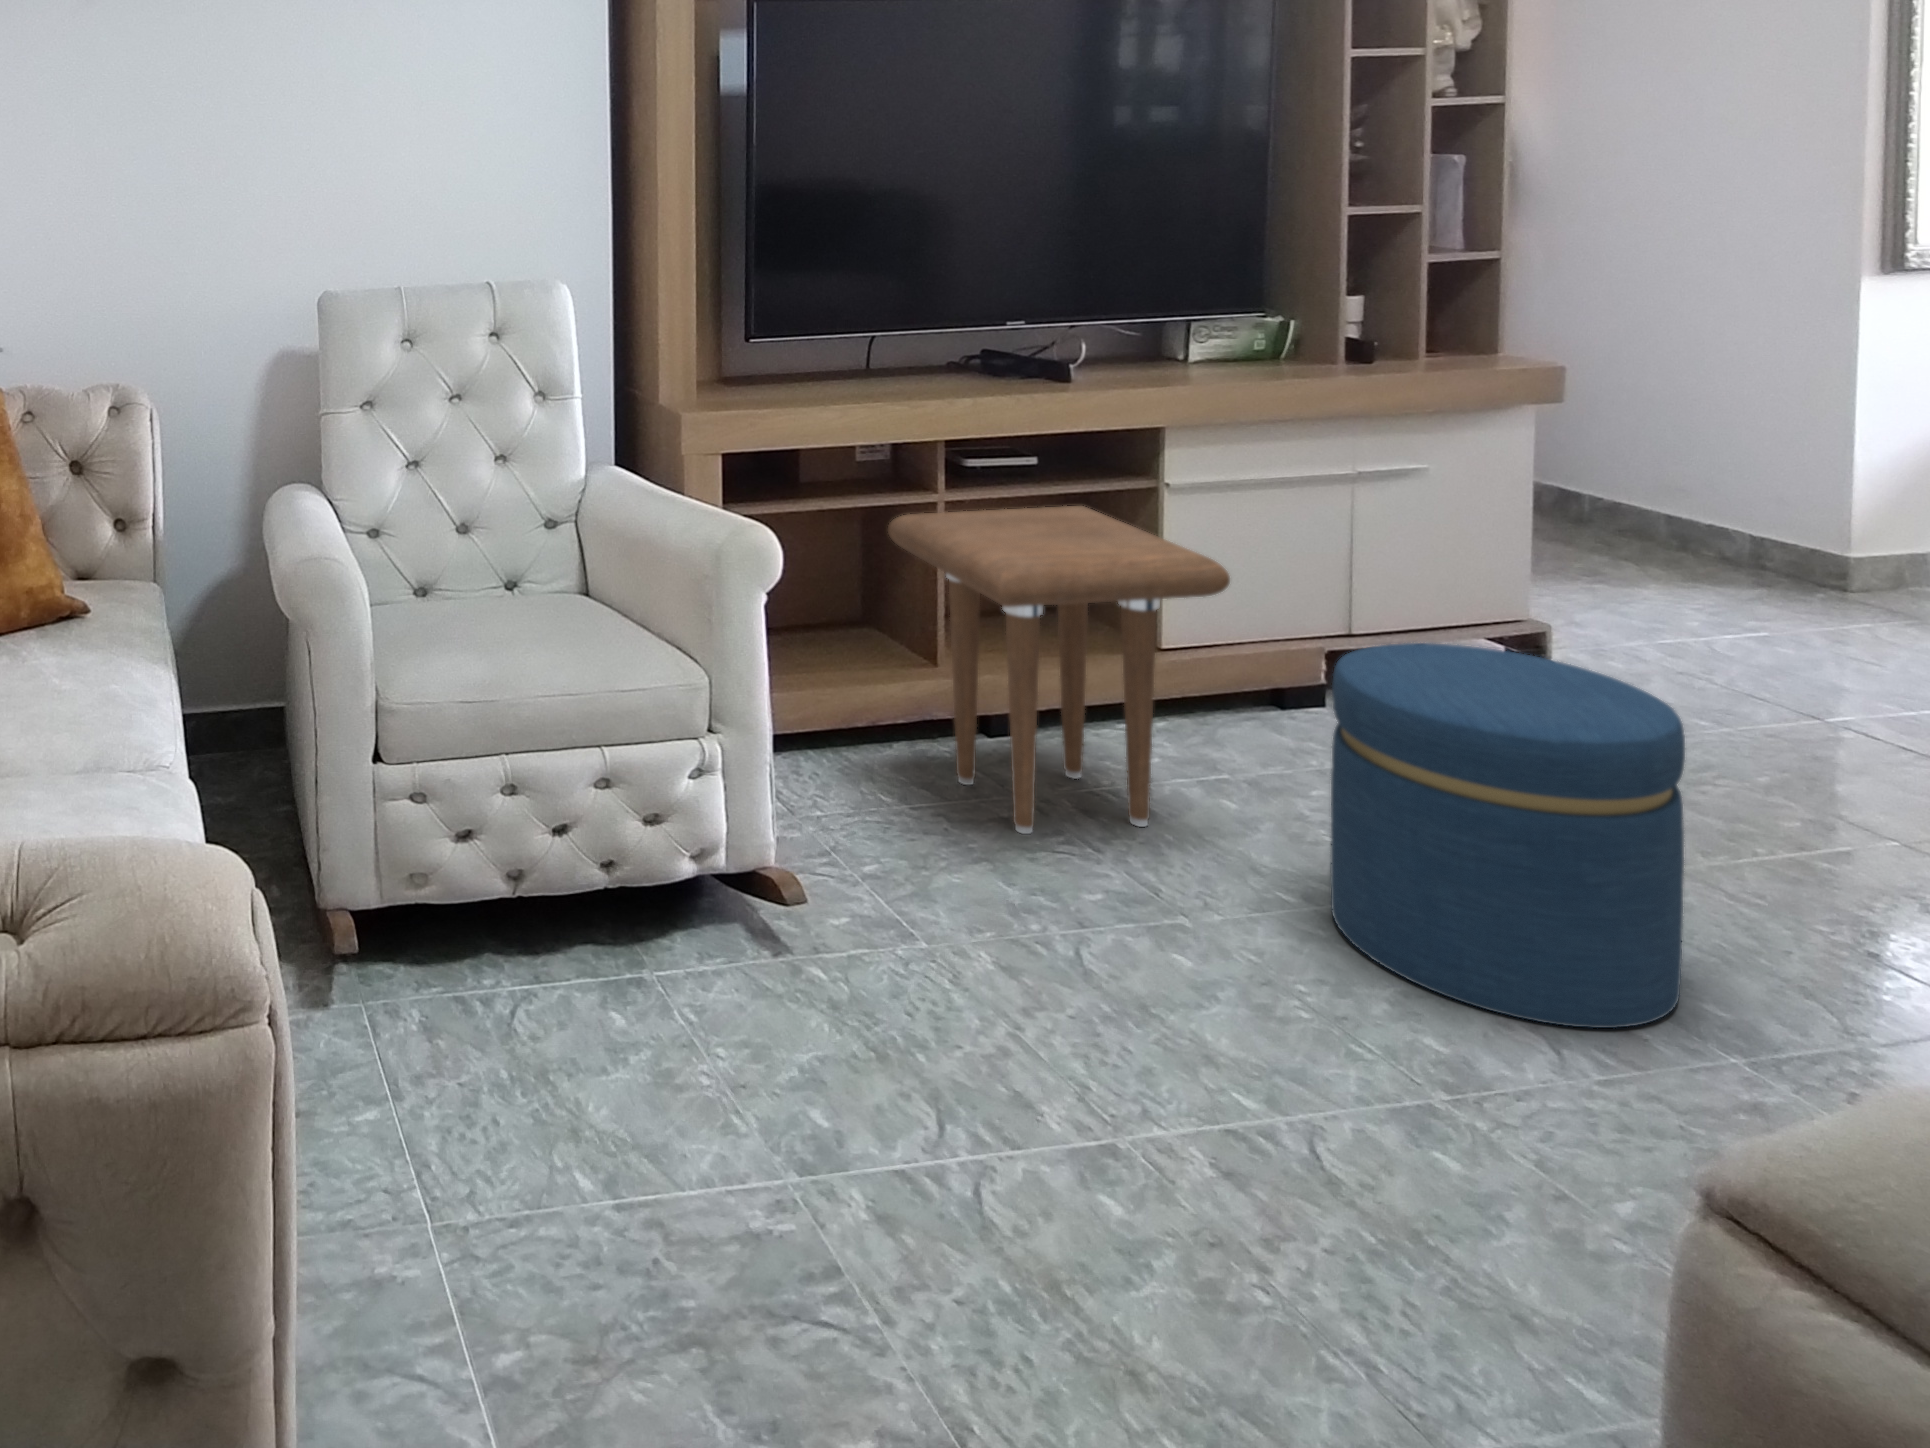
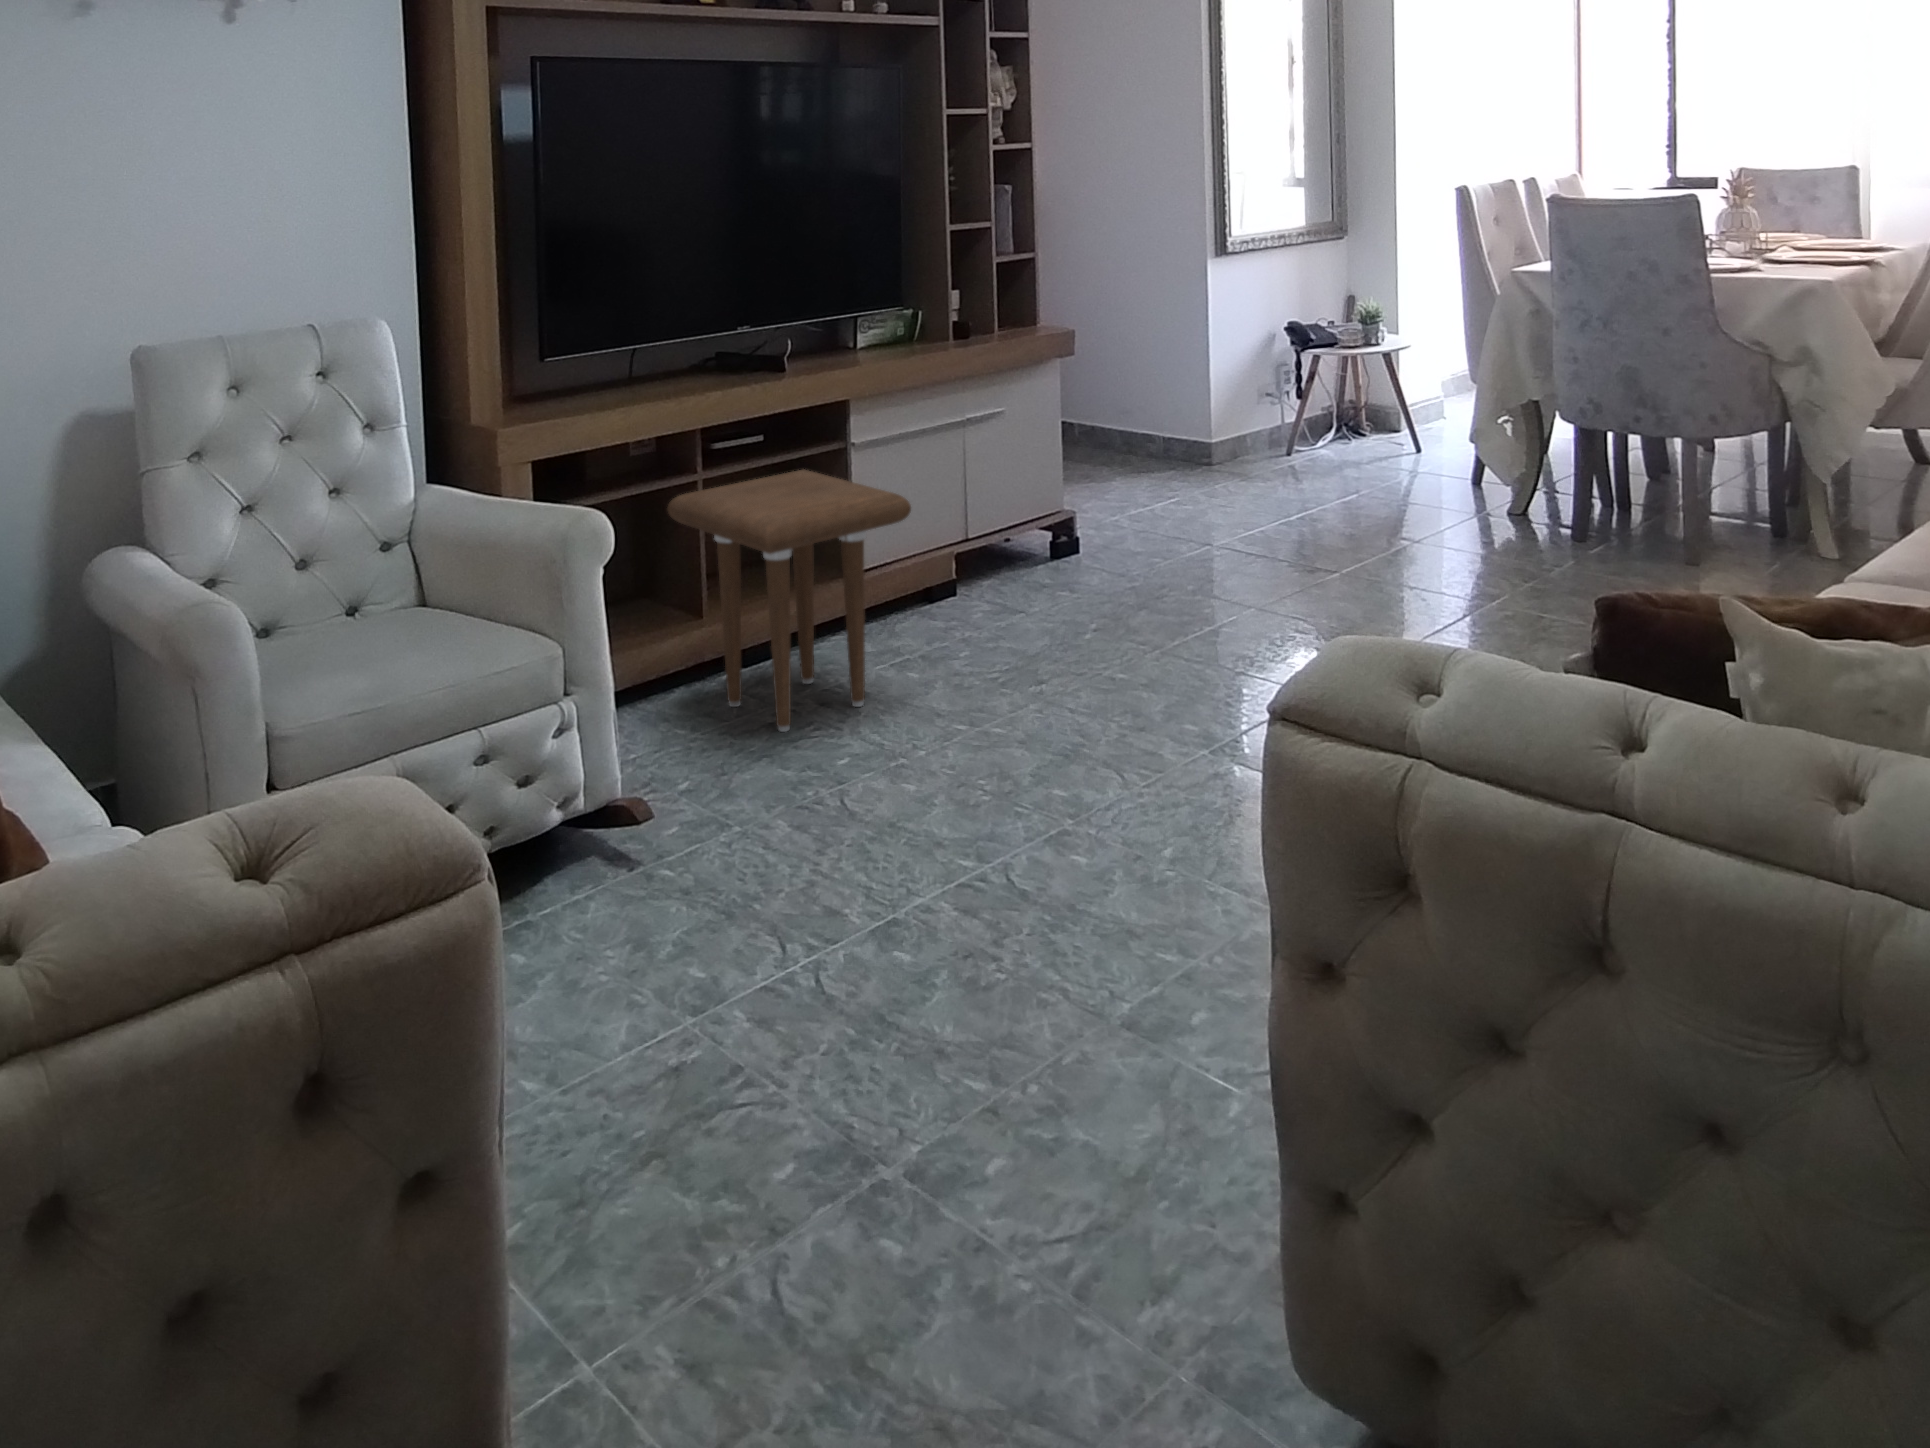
ottoman: present [1330,643,1685,1028] -> none [980,529,1167,767]

